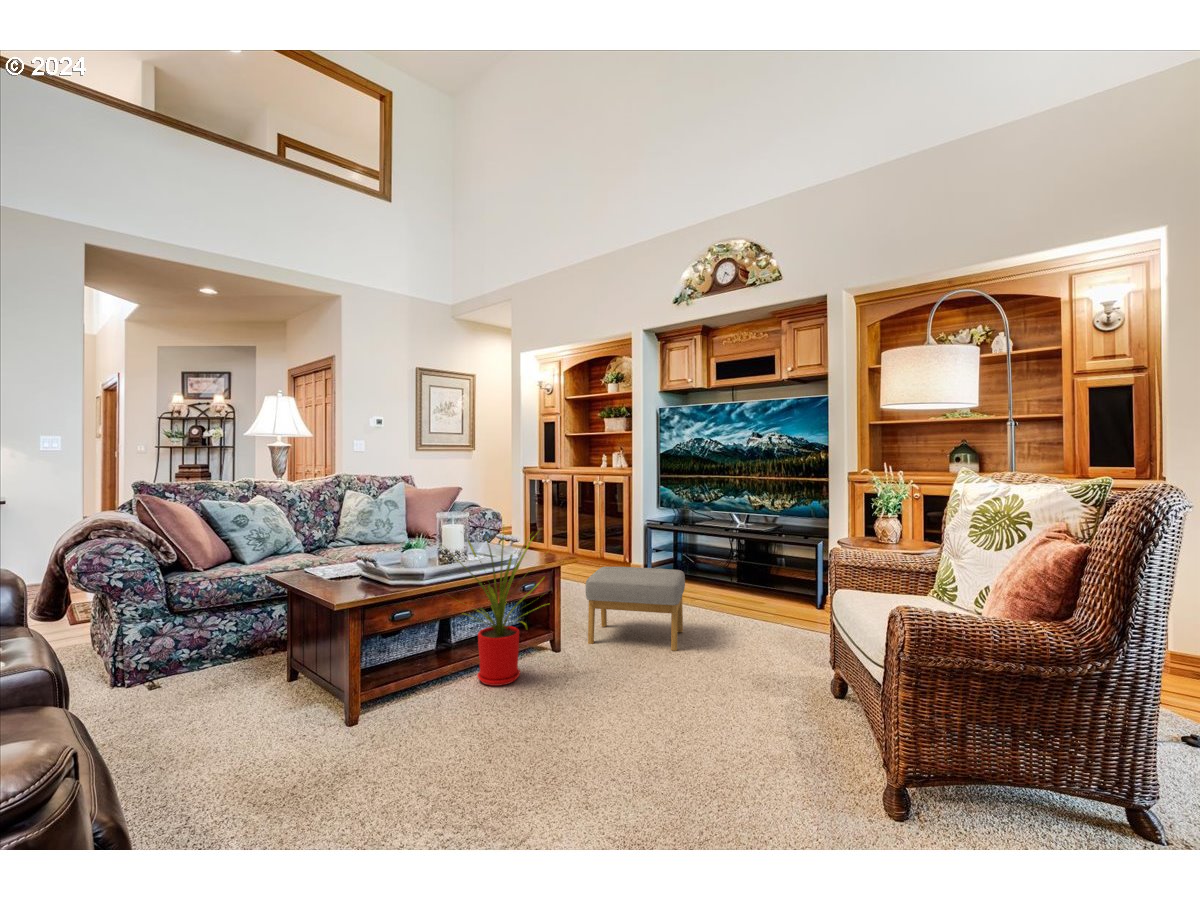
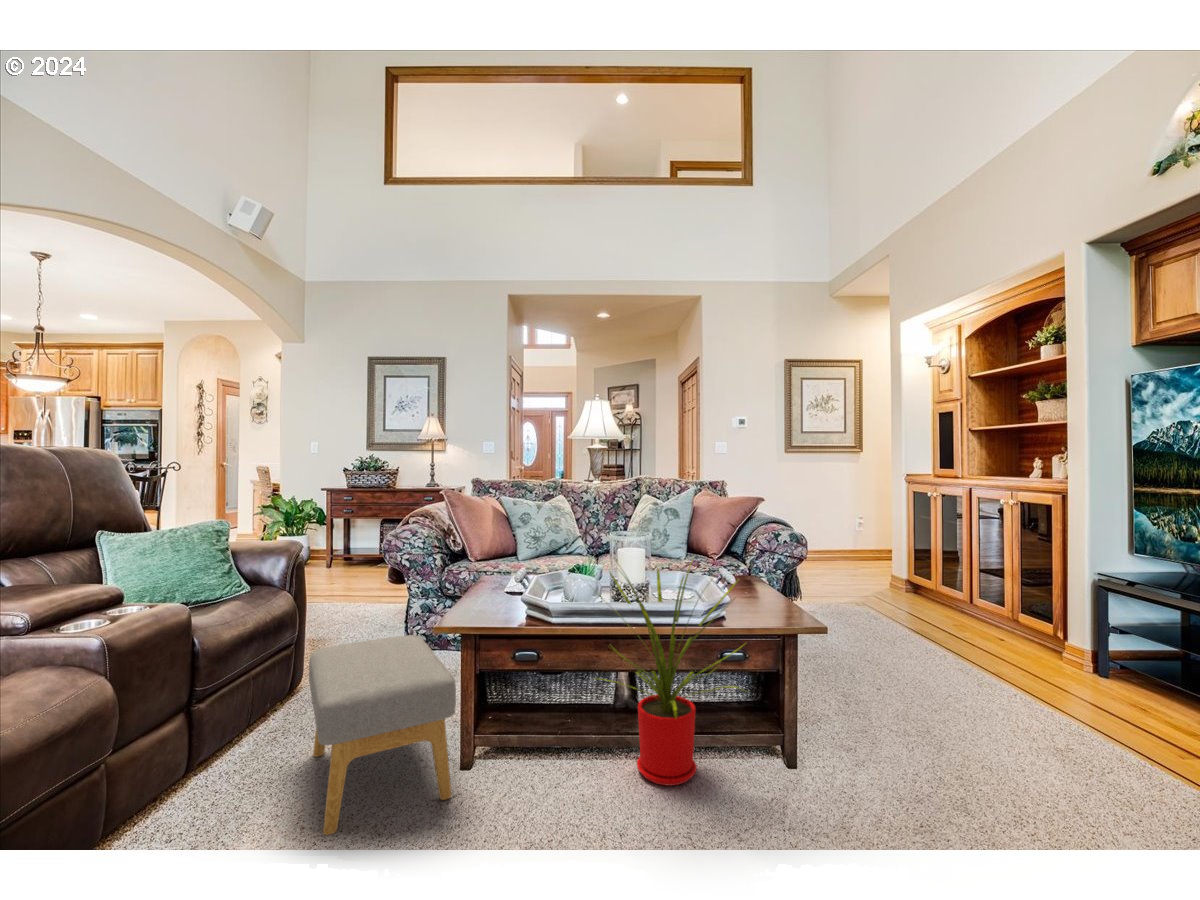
footstool: present [585,567,685,651] -> present [309,635,456,835]

